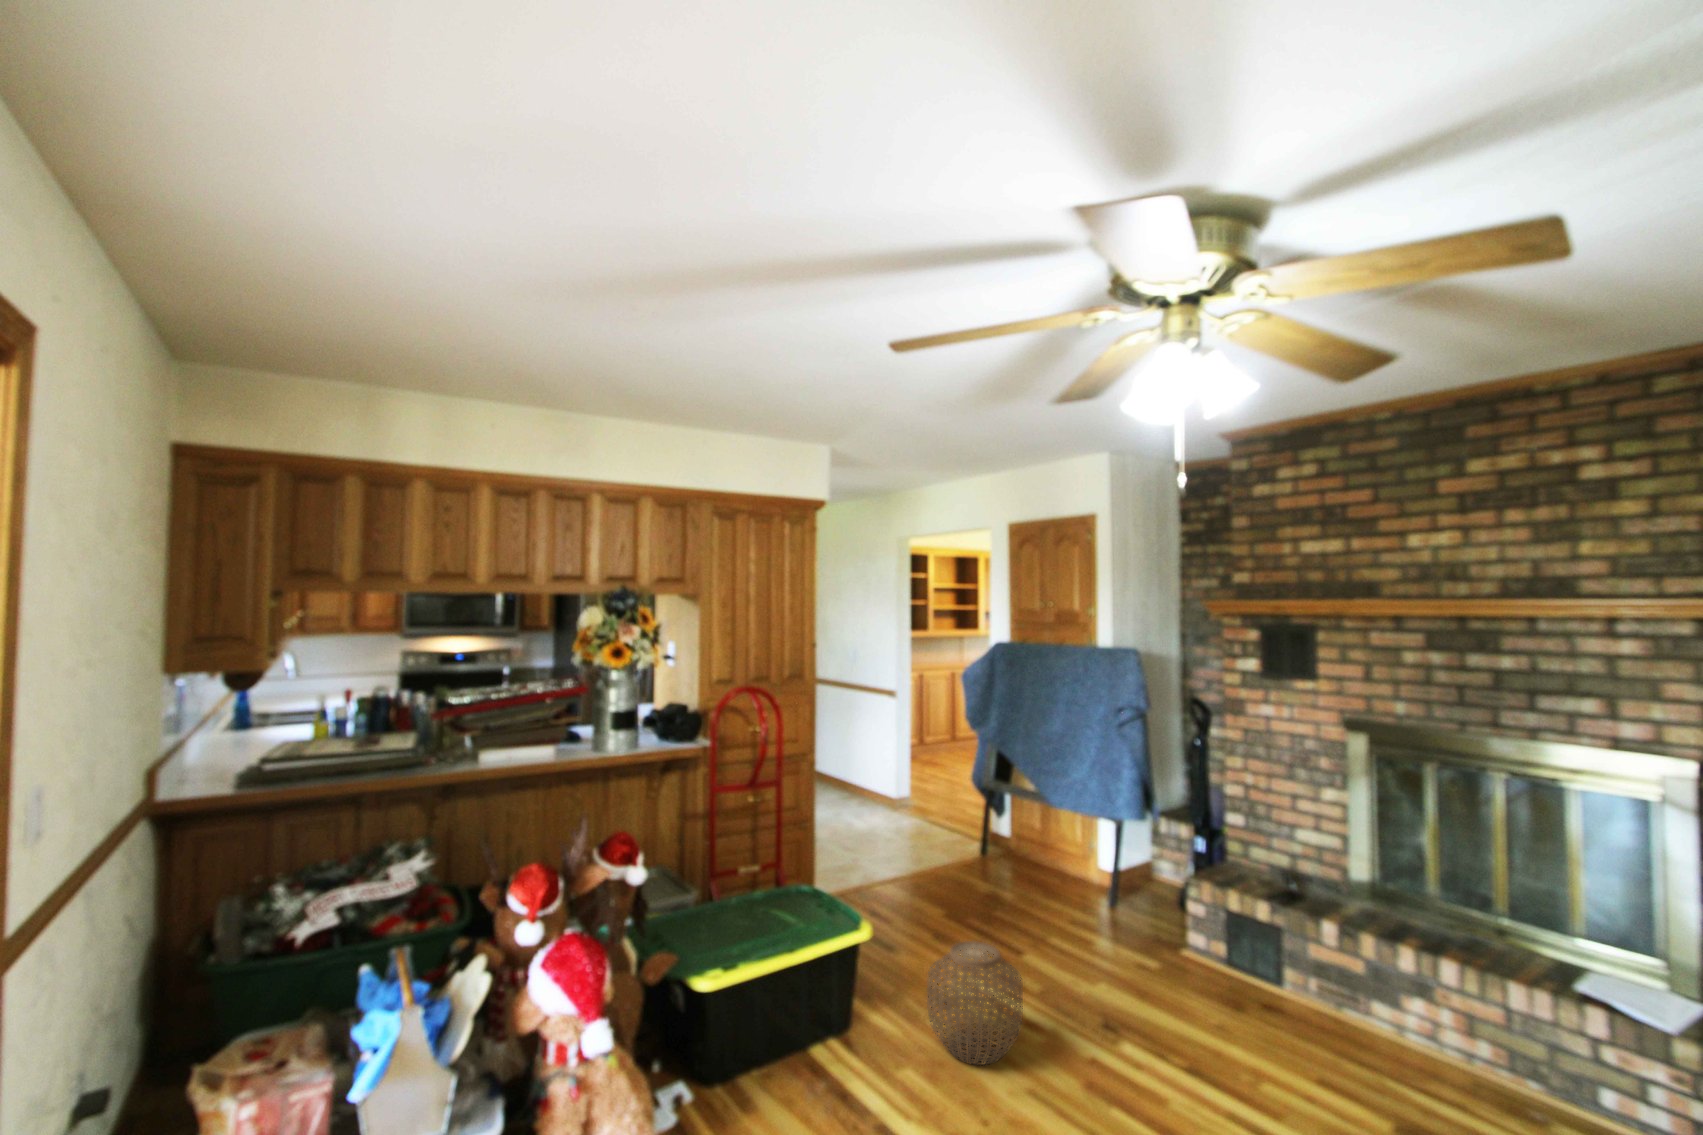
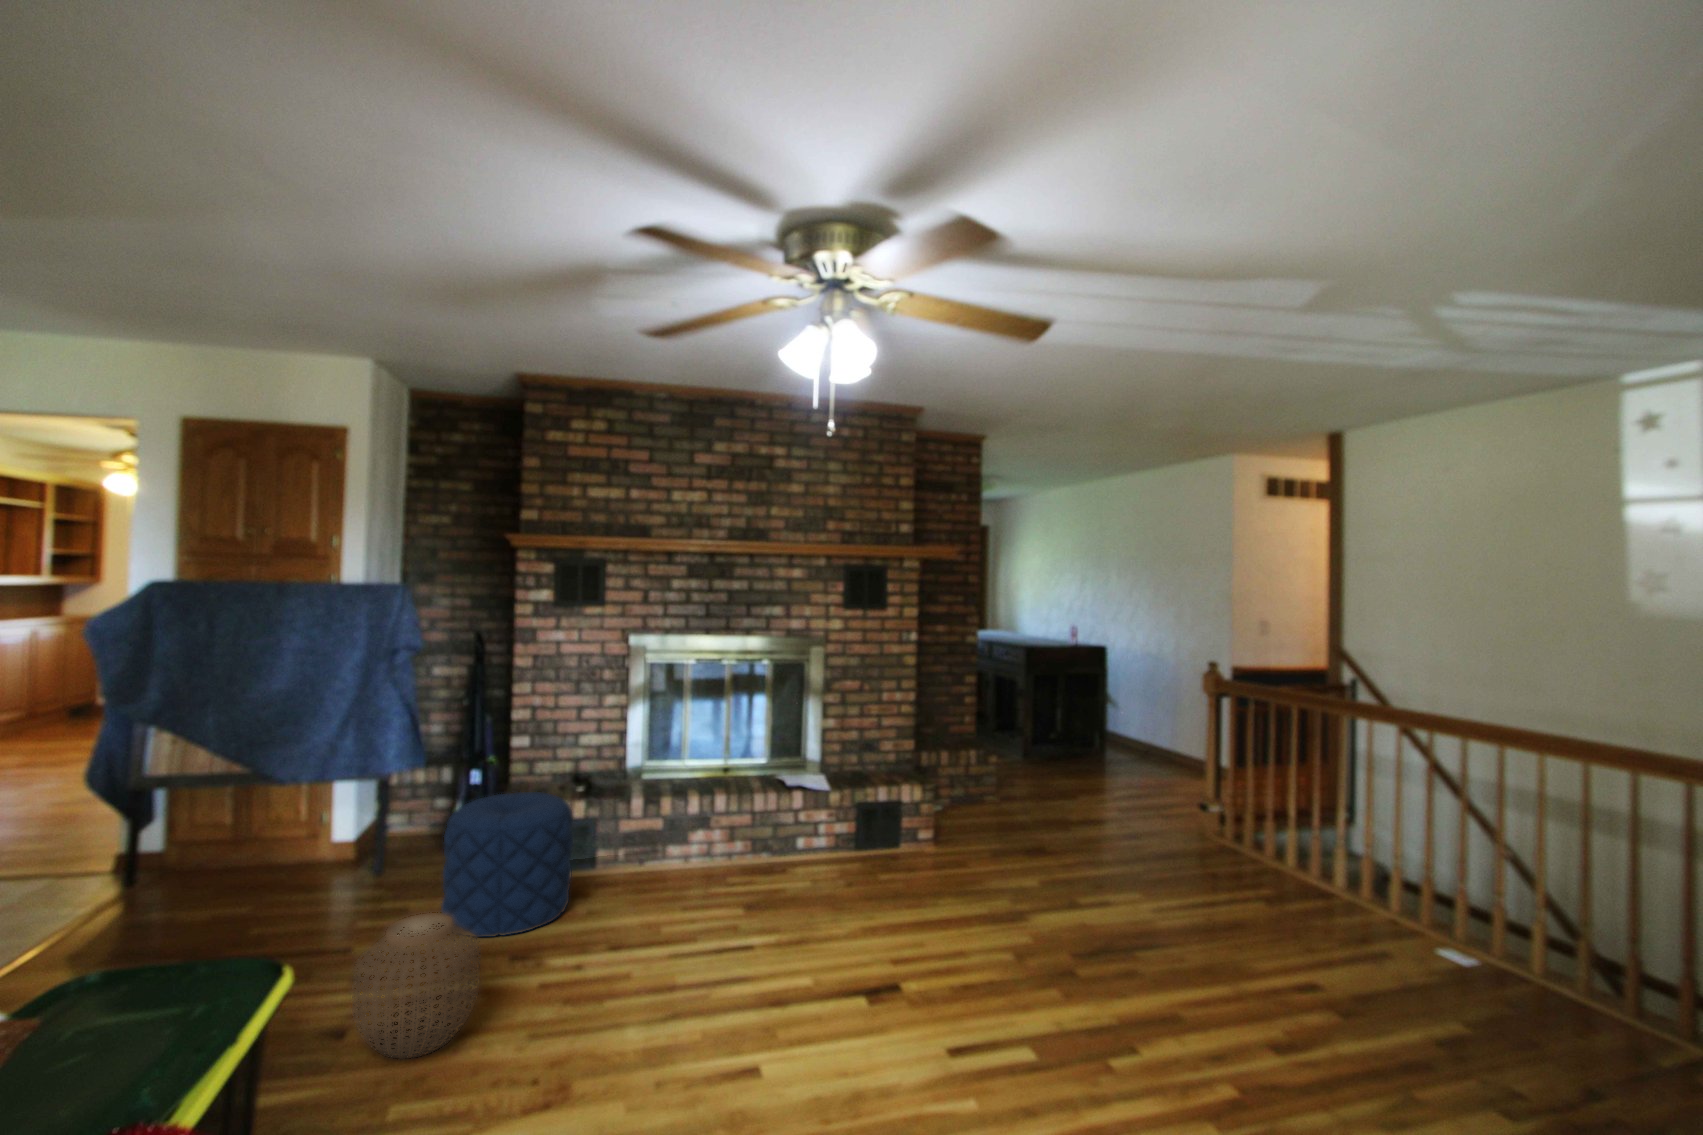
pouf: none [1086,865,1212,1017] -> present [441,792,573,937]

